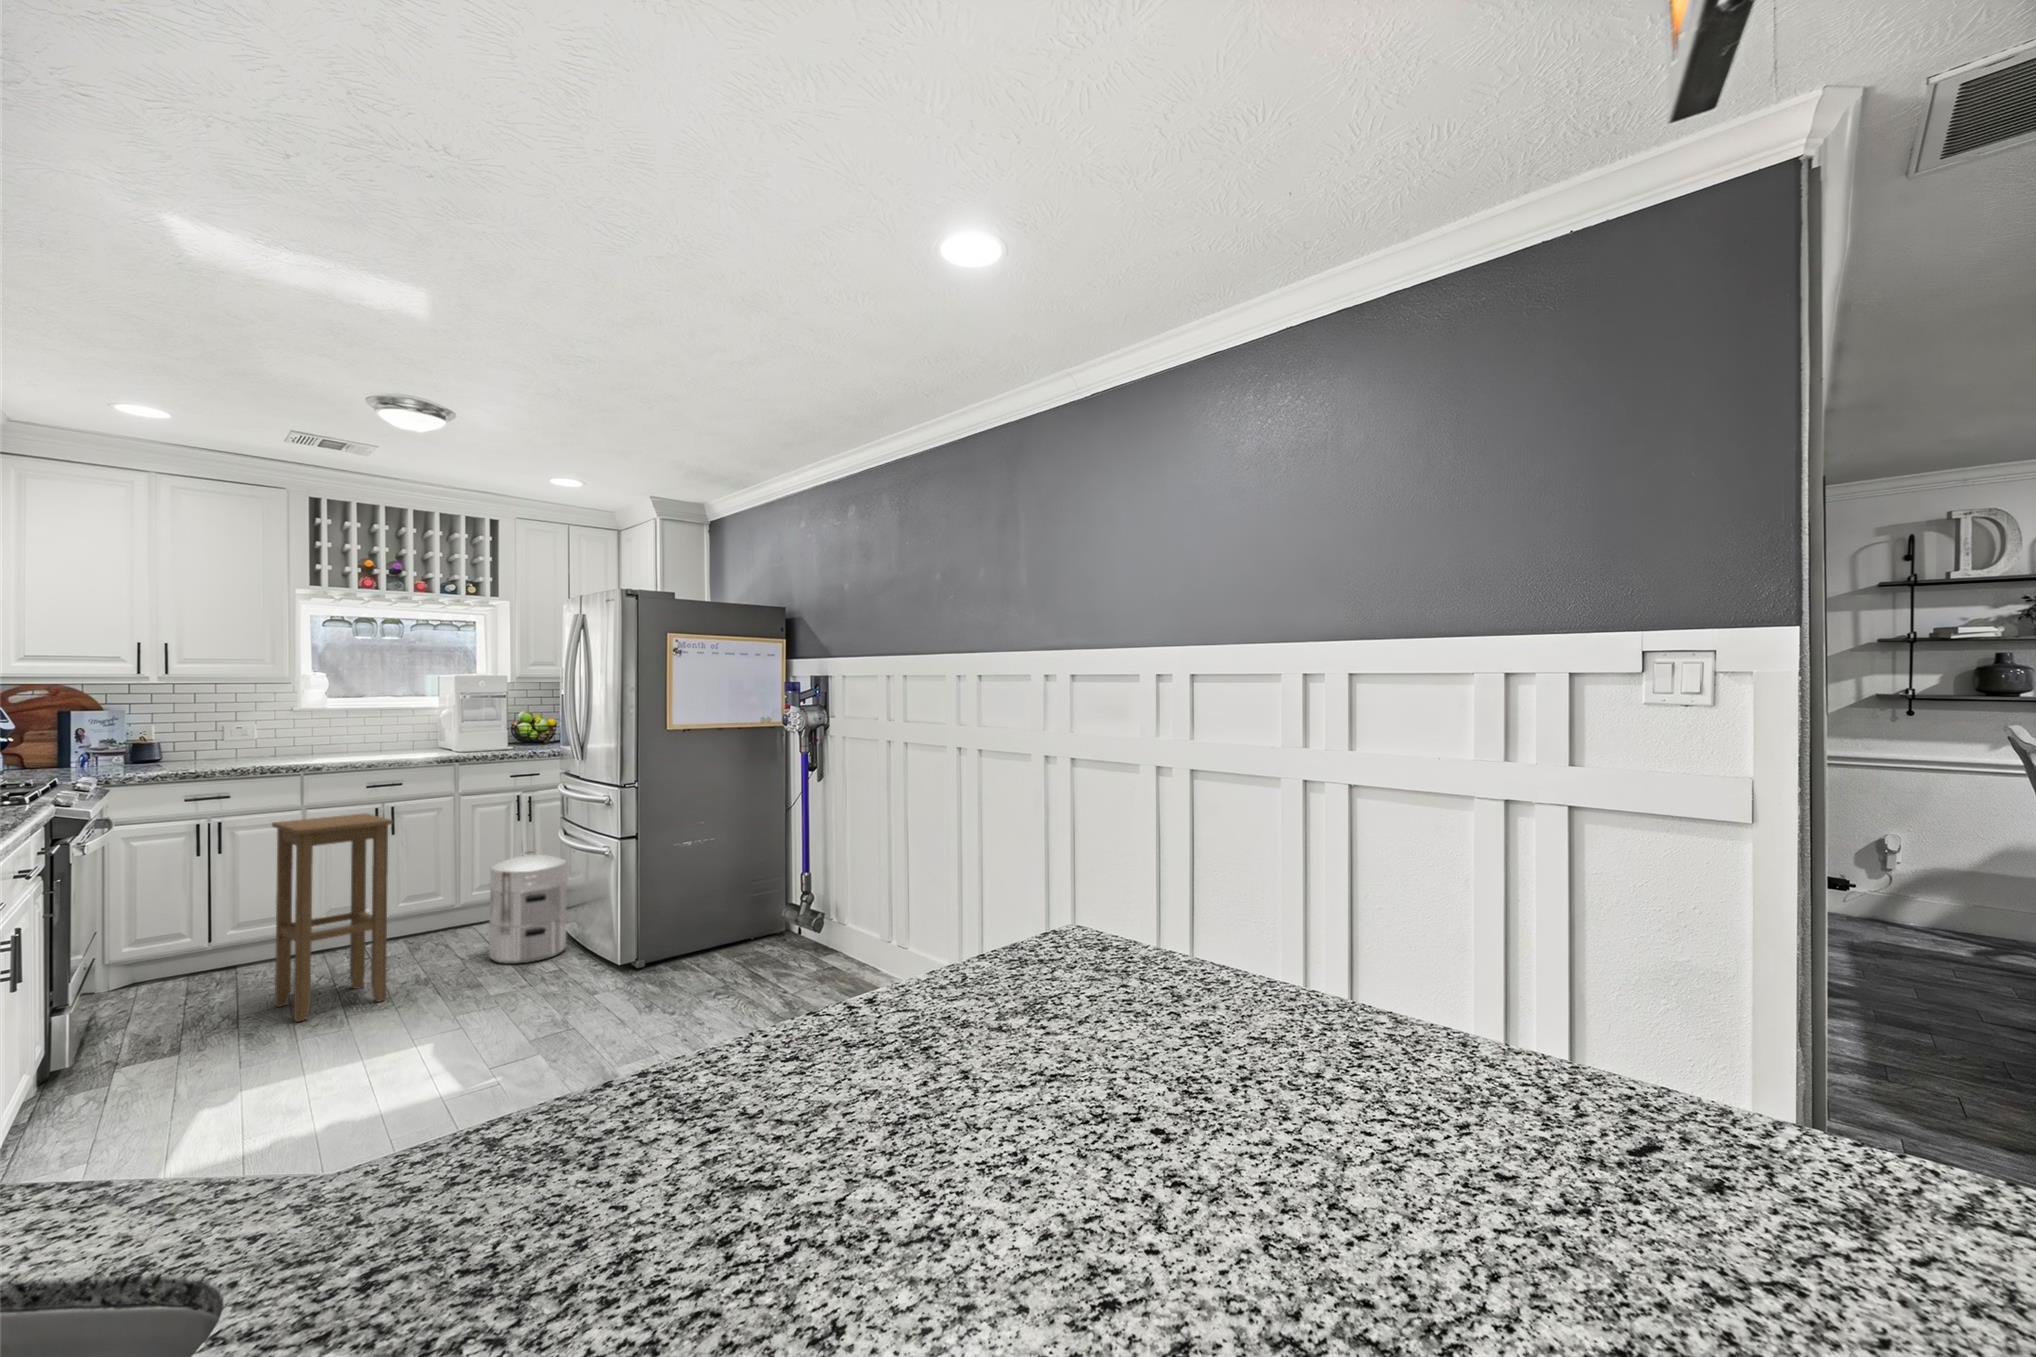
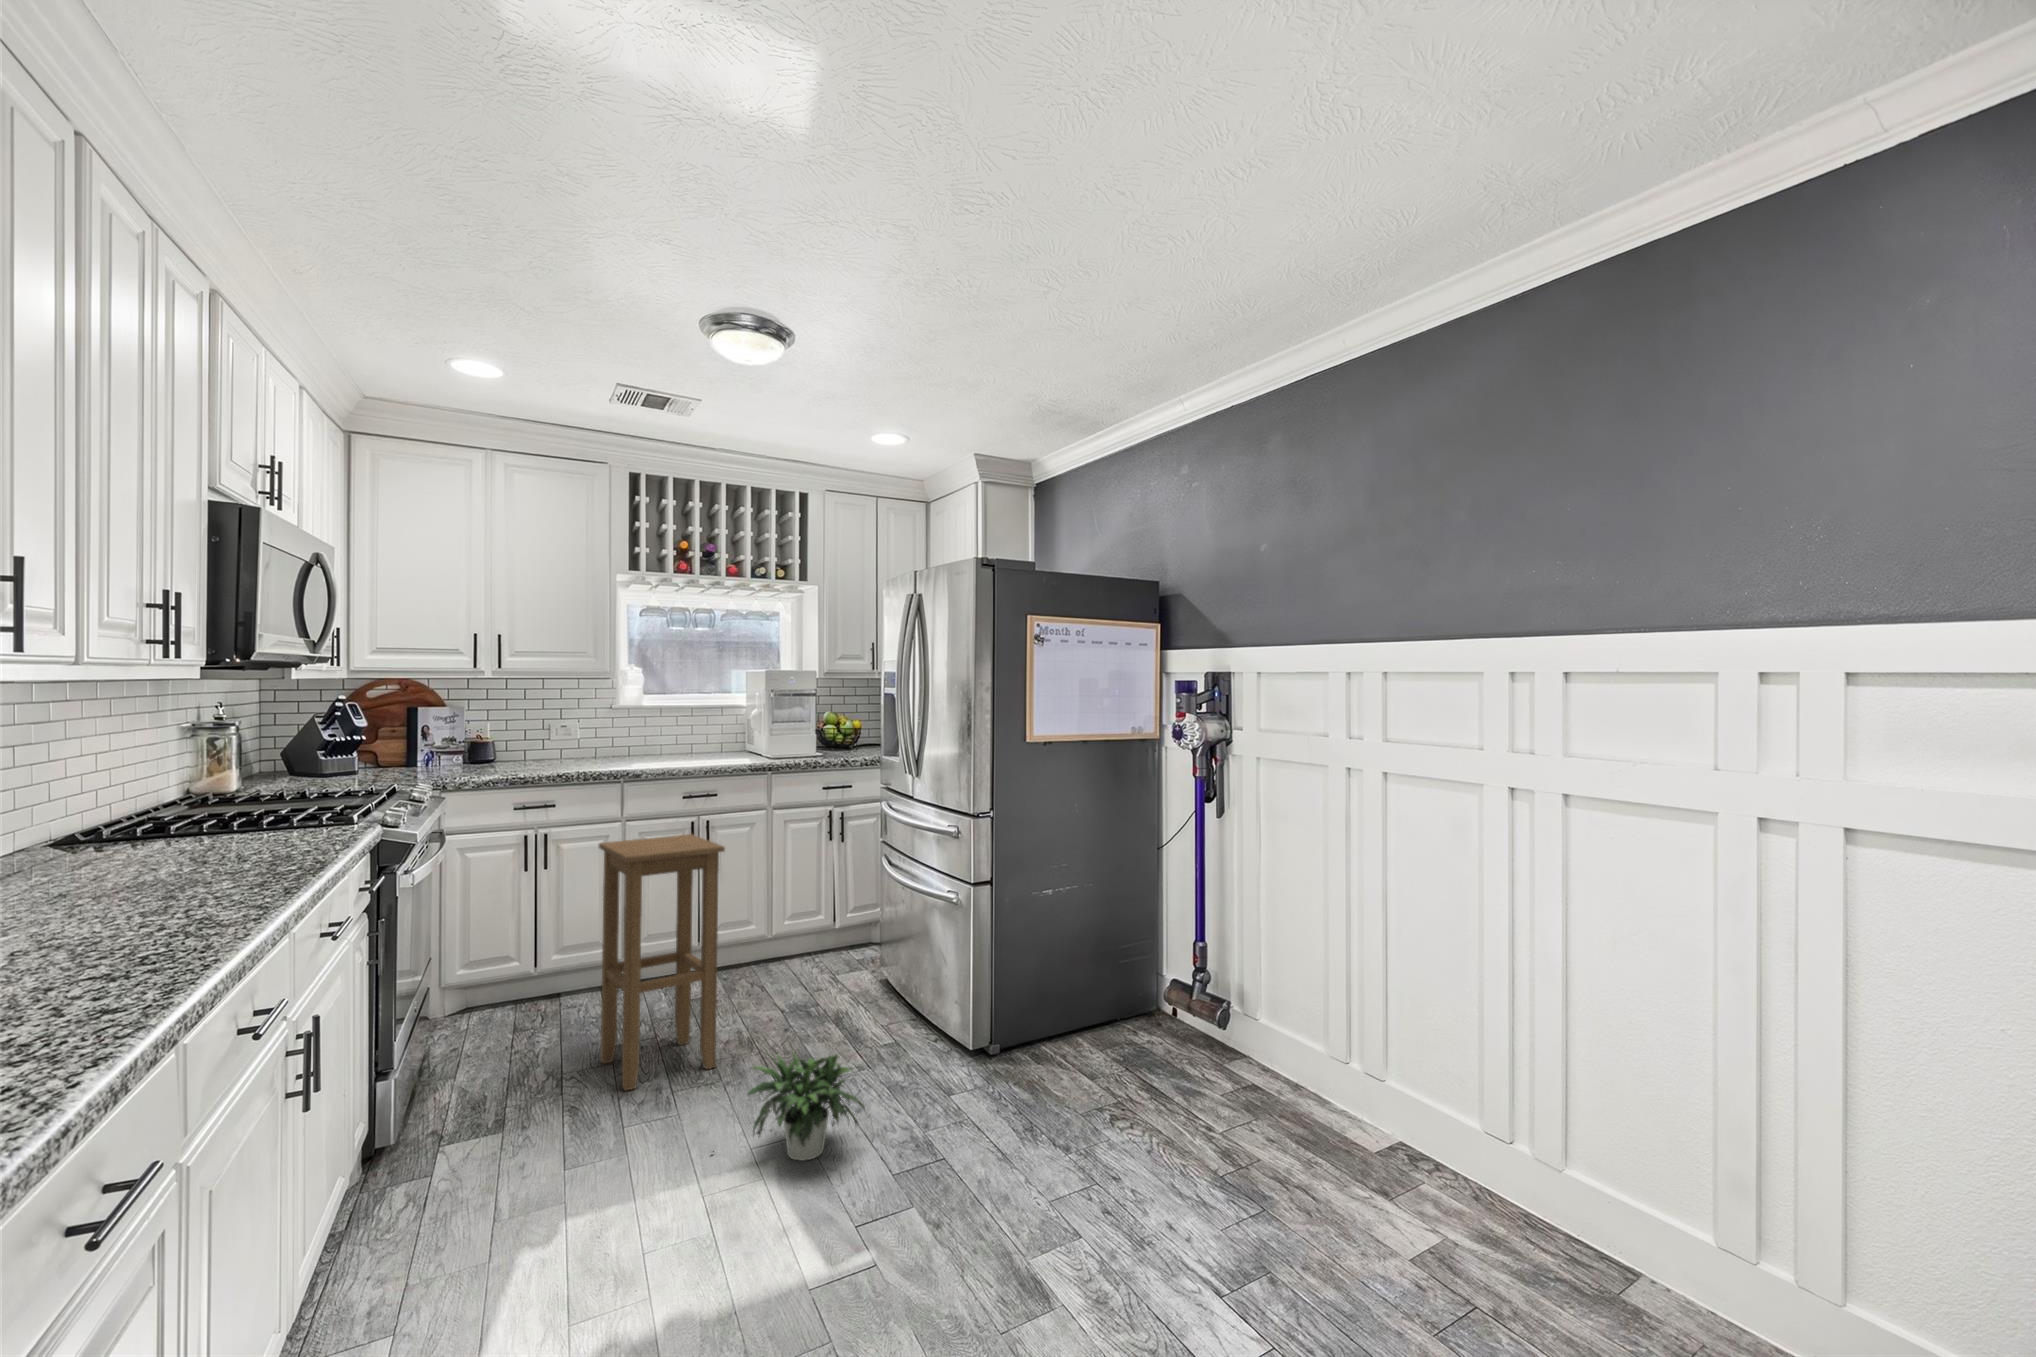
waste bin: present [489,851,567,964] -> none [817,886,901,1025]
potted plant: none [370,965,507,1051] -> present [712,1052,865,1161]

